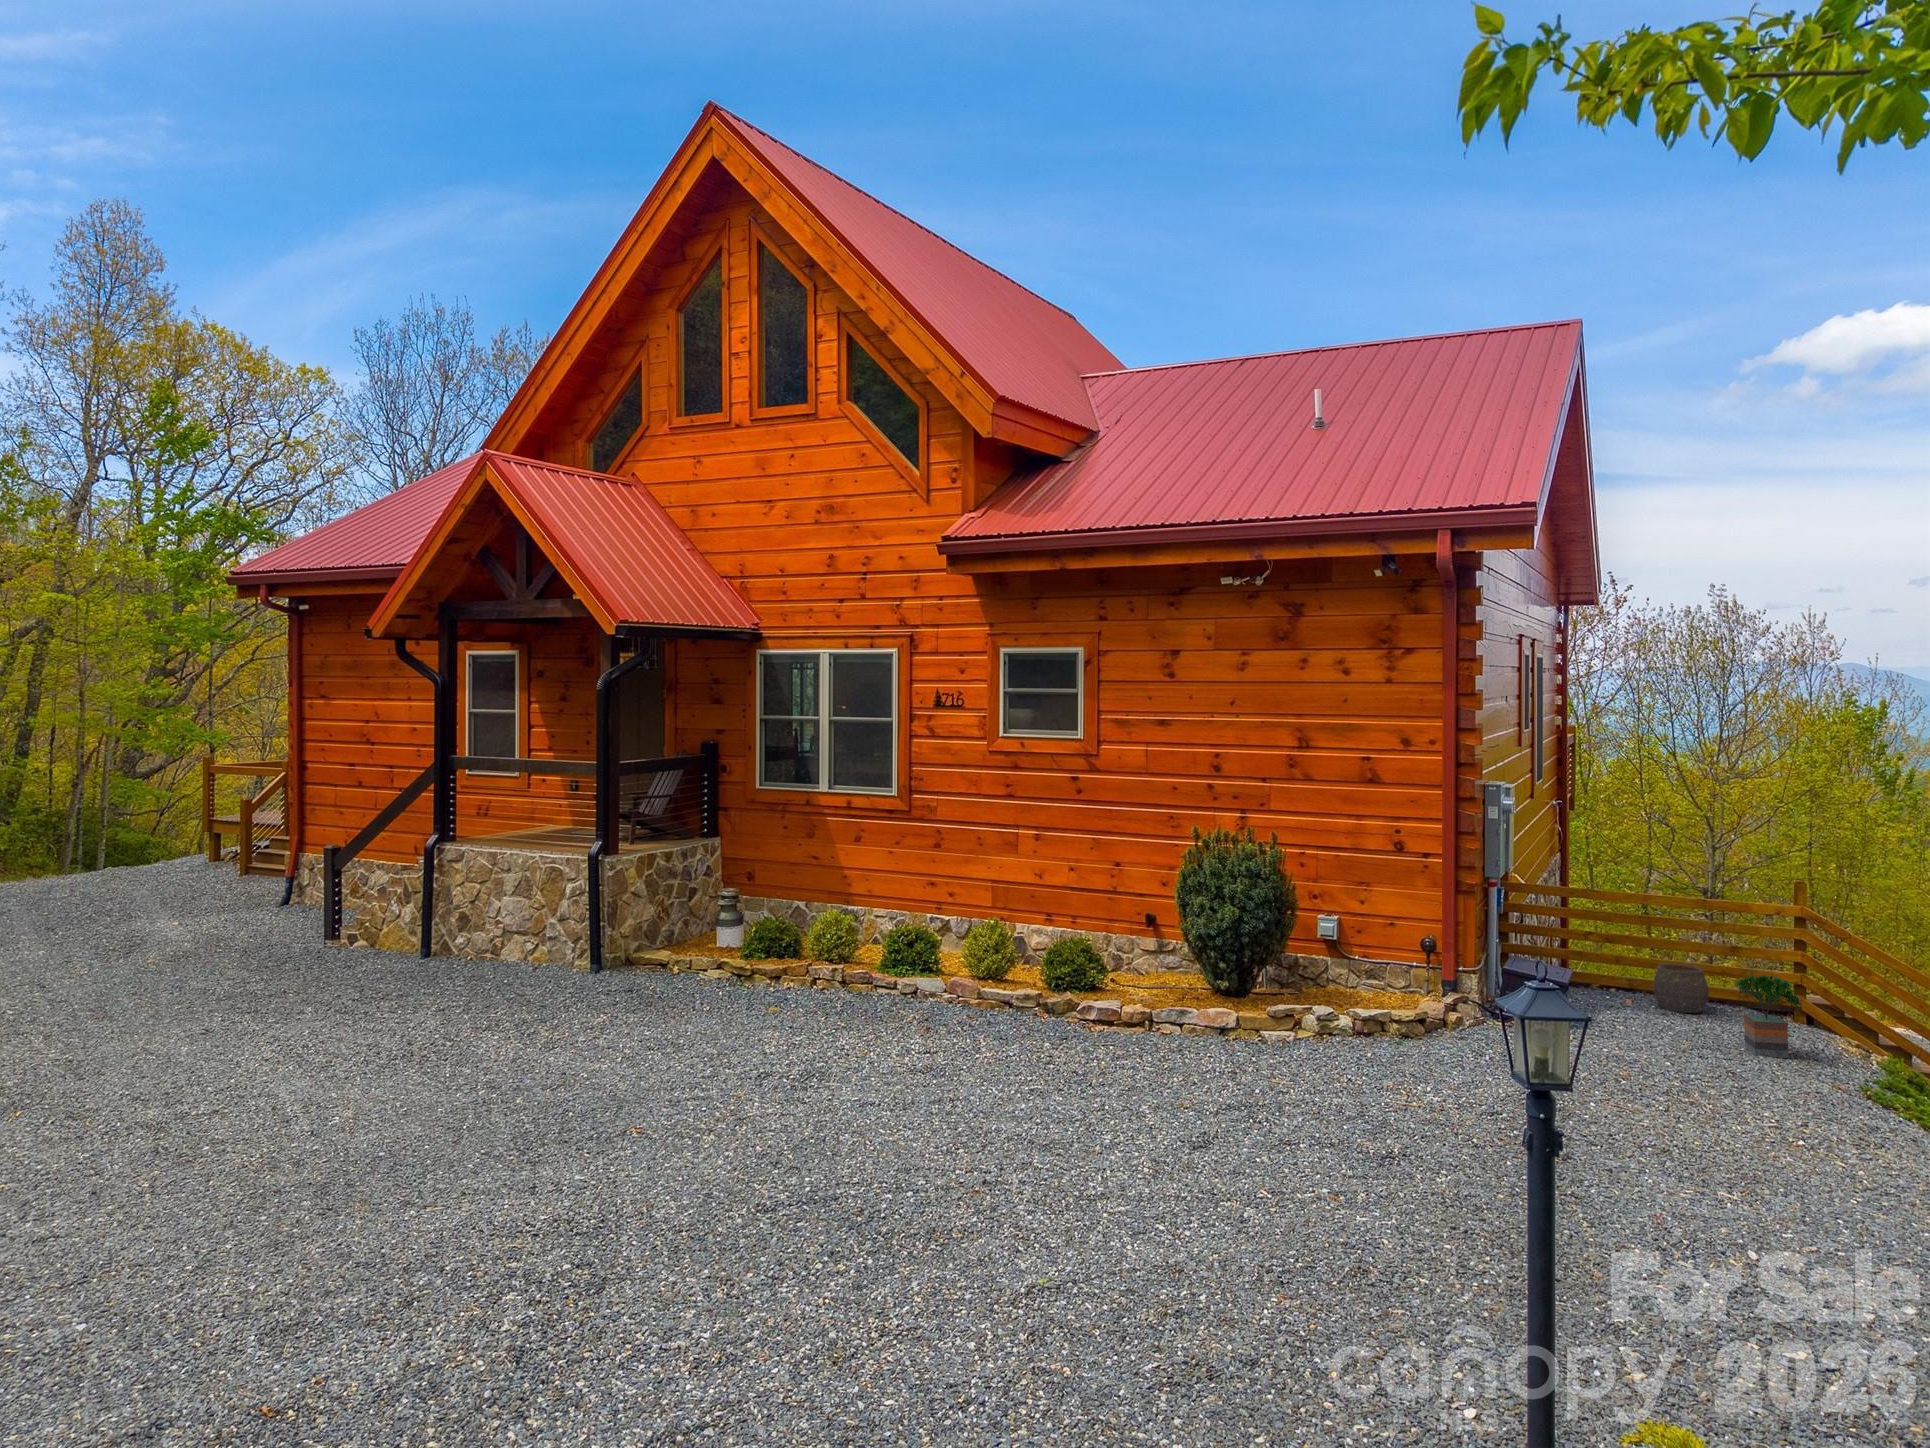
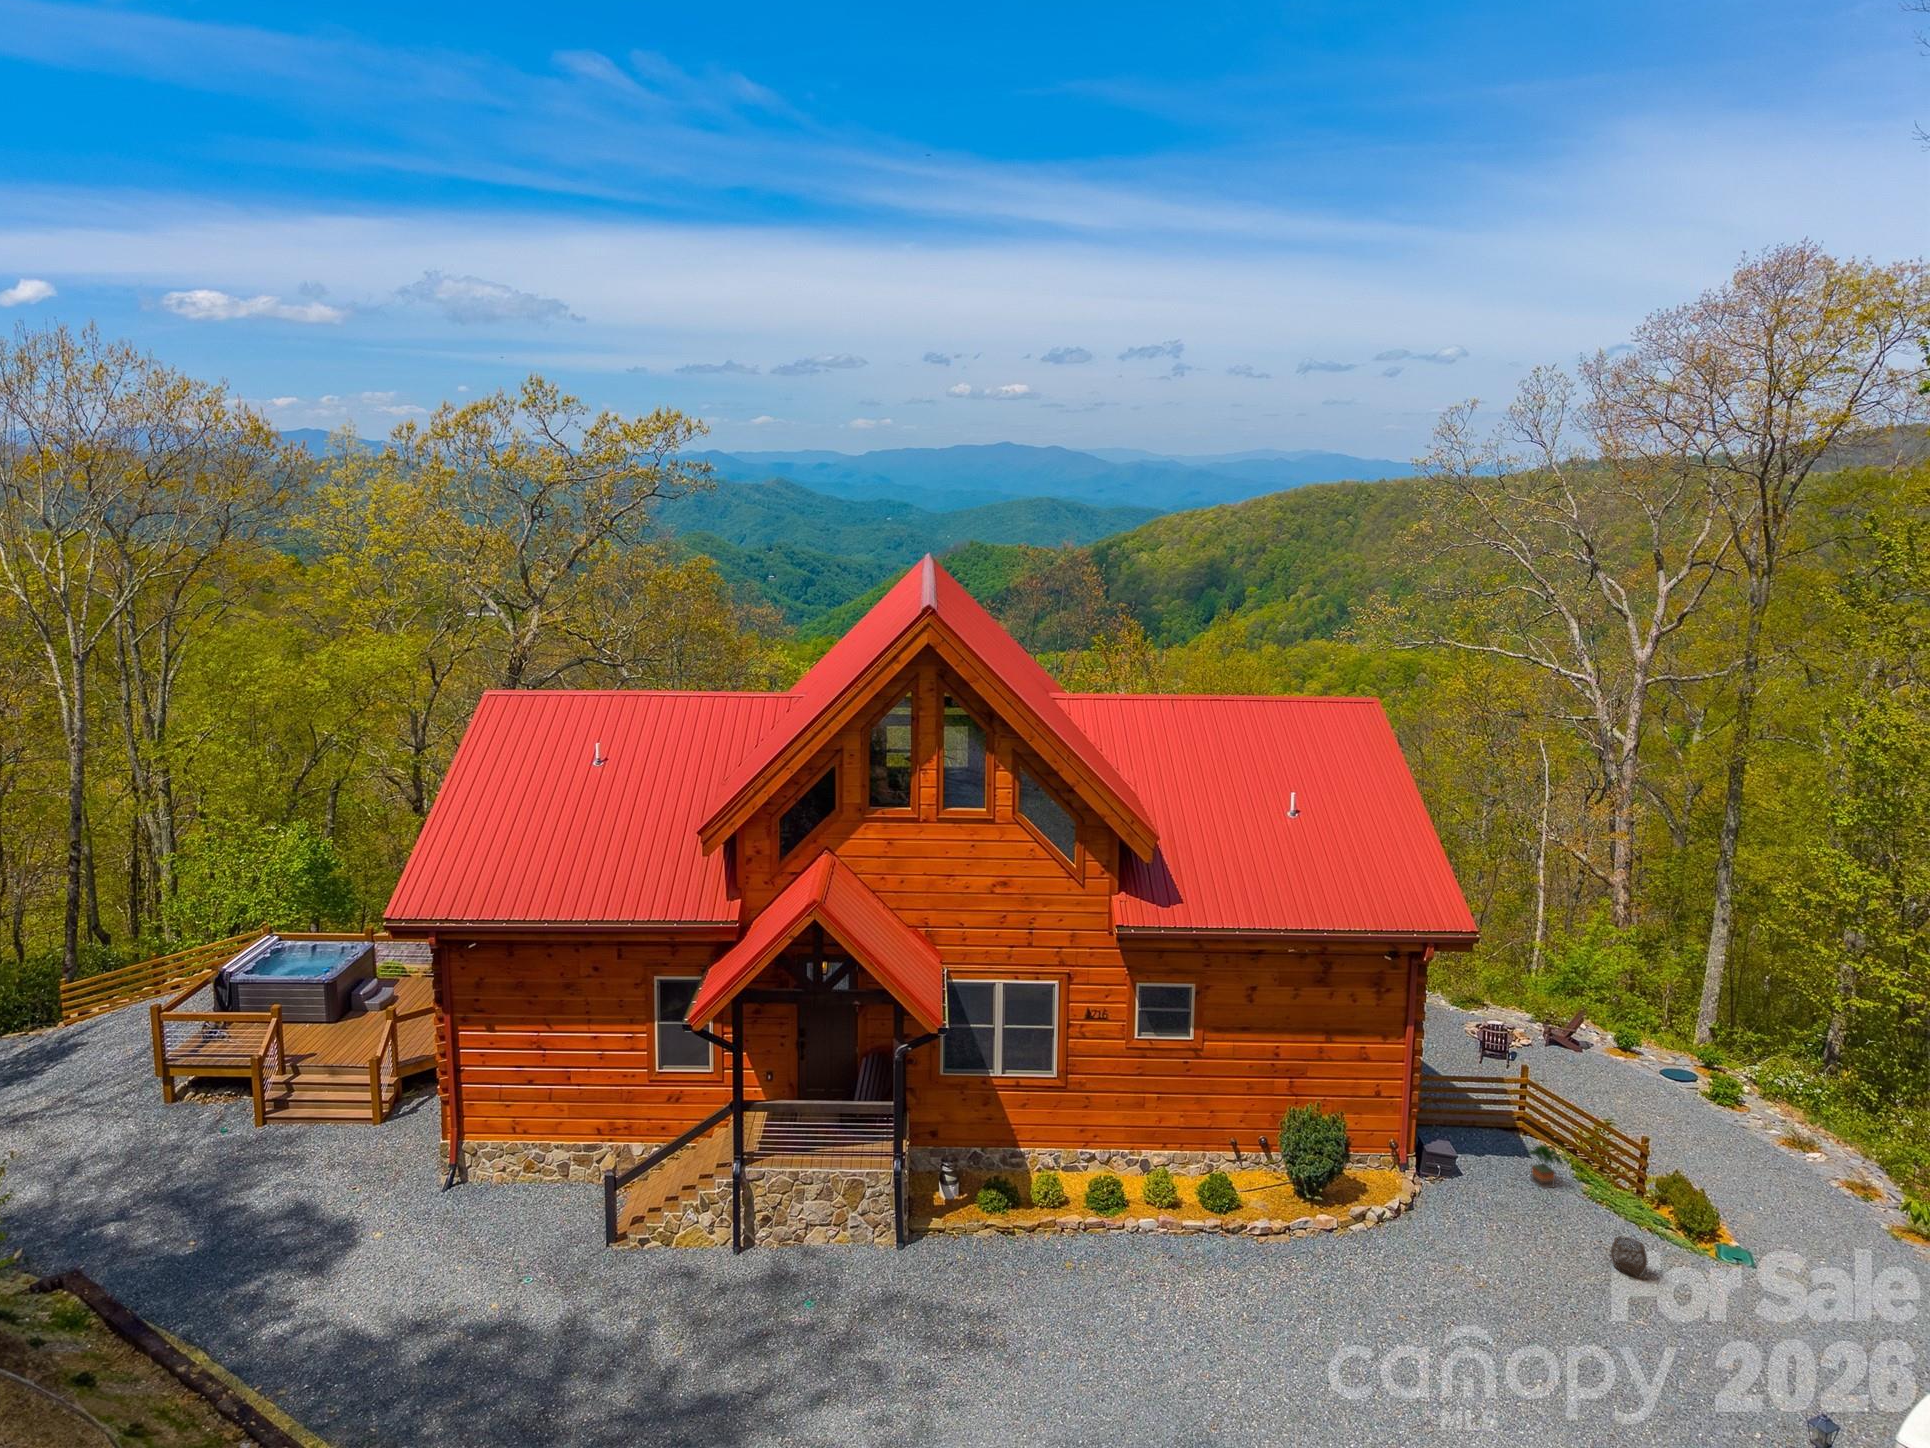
woven basket: present [1653,964,1709,1013] -> present [1610,1236,1648,1276]

